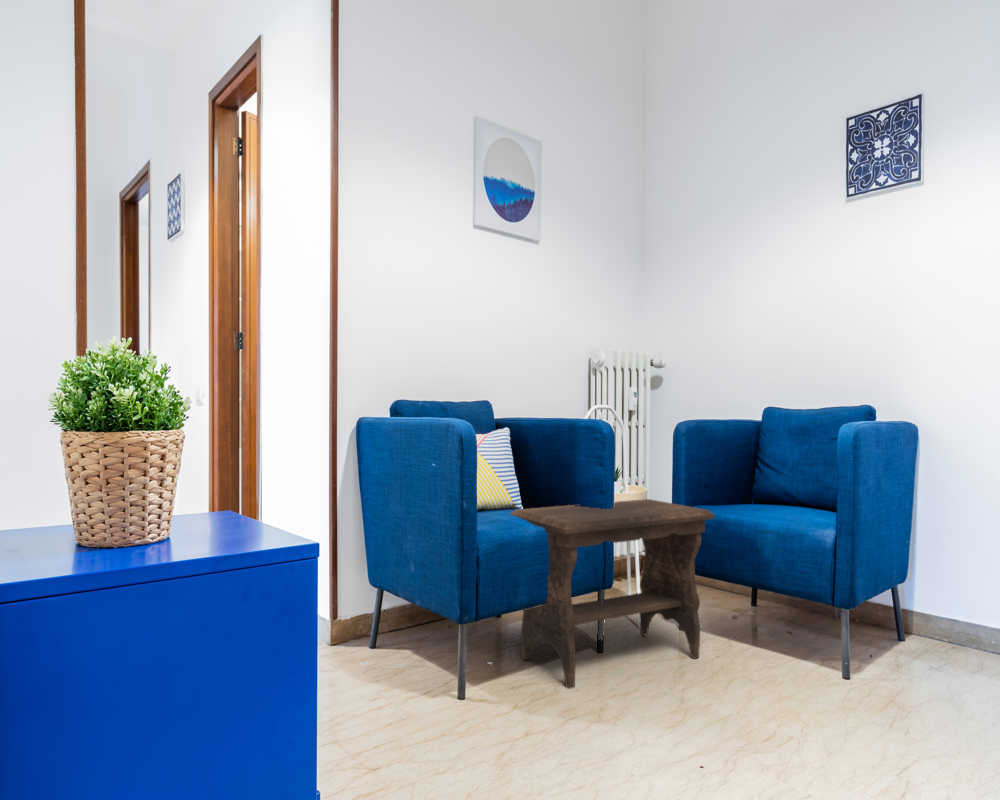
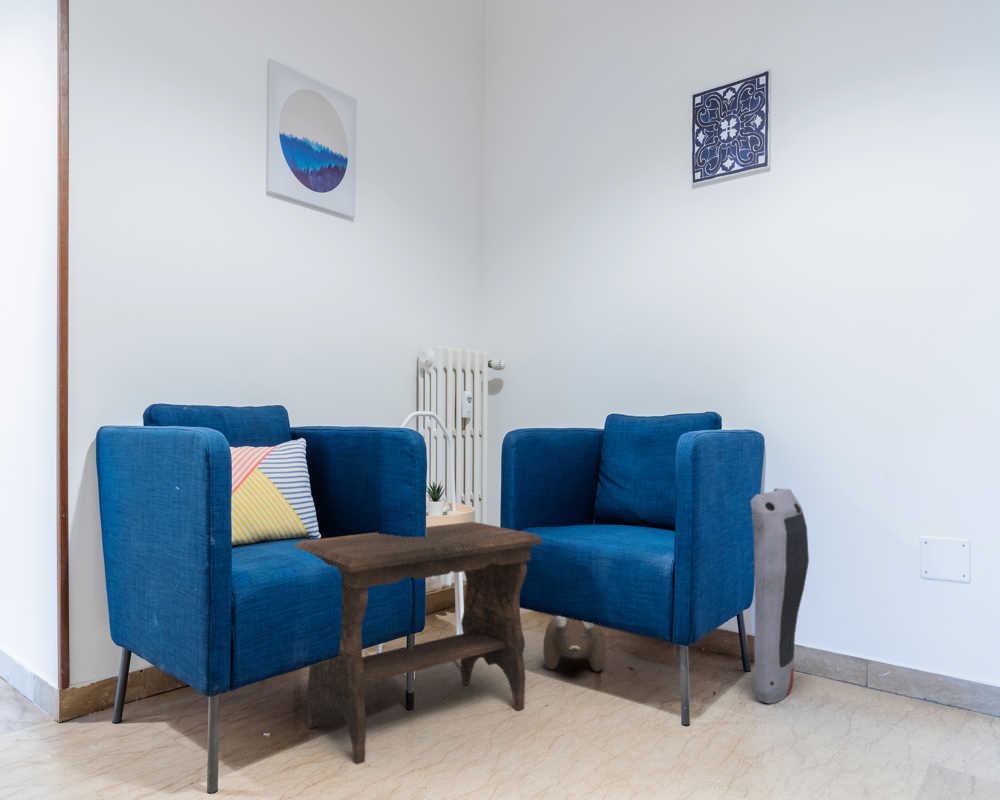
air purifier: none [909,476,966,669] -> present [751,489,809,703]
plush toy: none [710,577,767,633] -> present [543,616,606,671]

